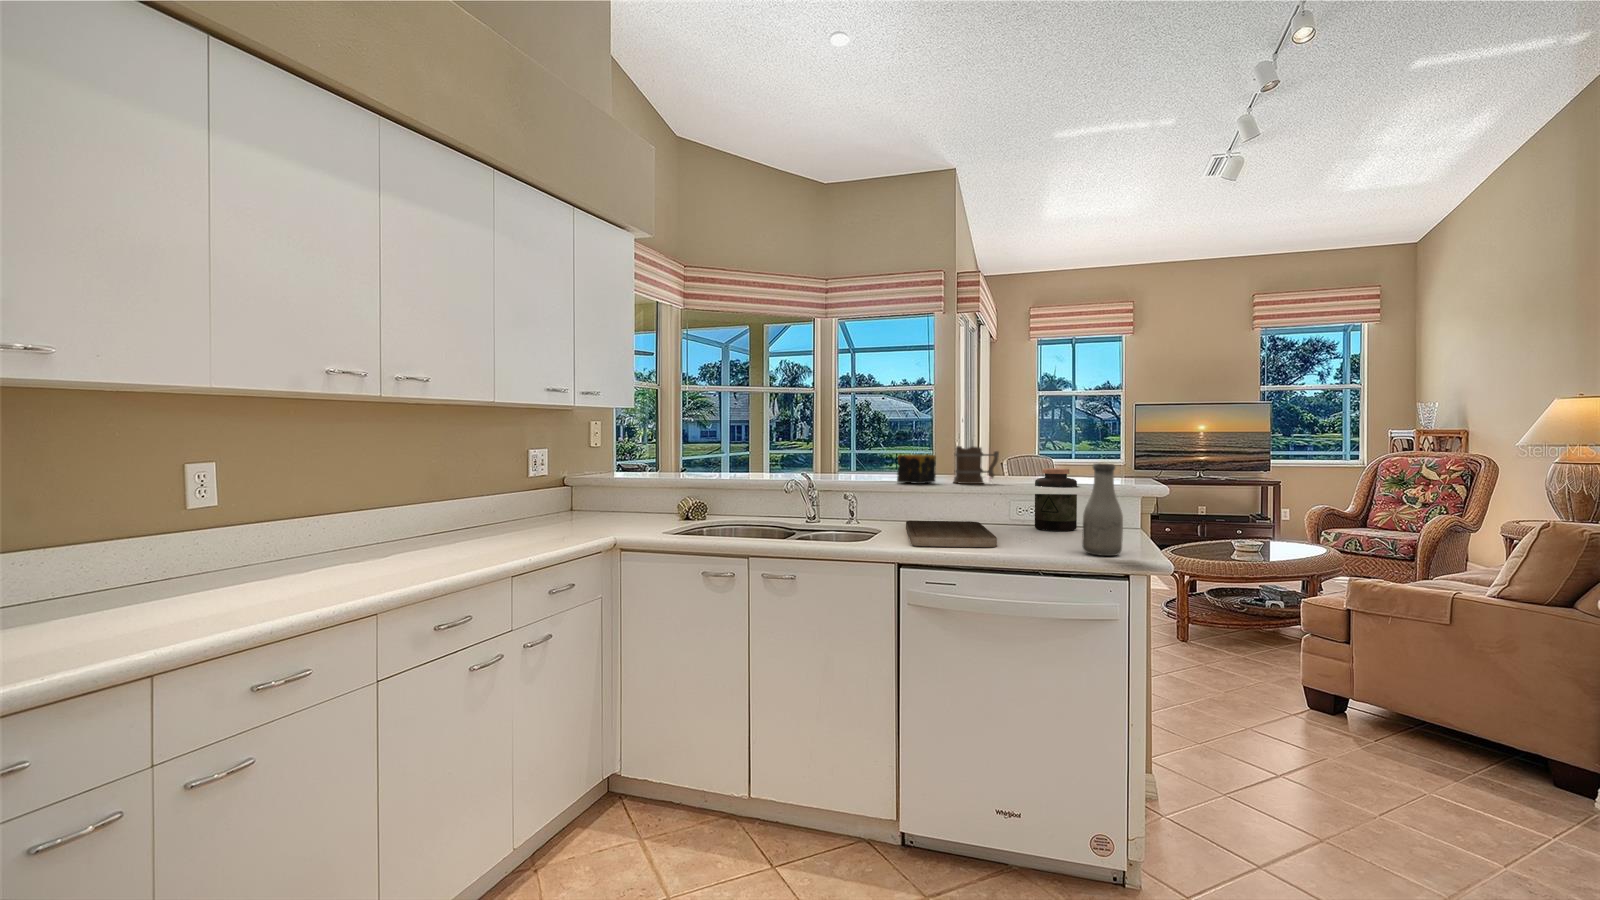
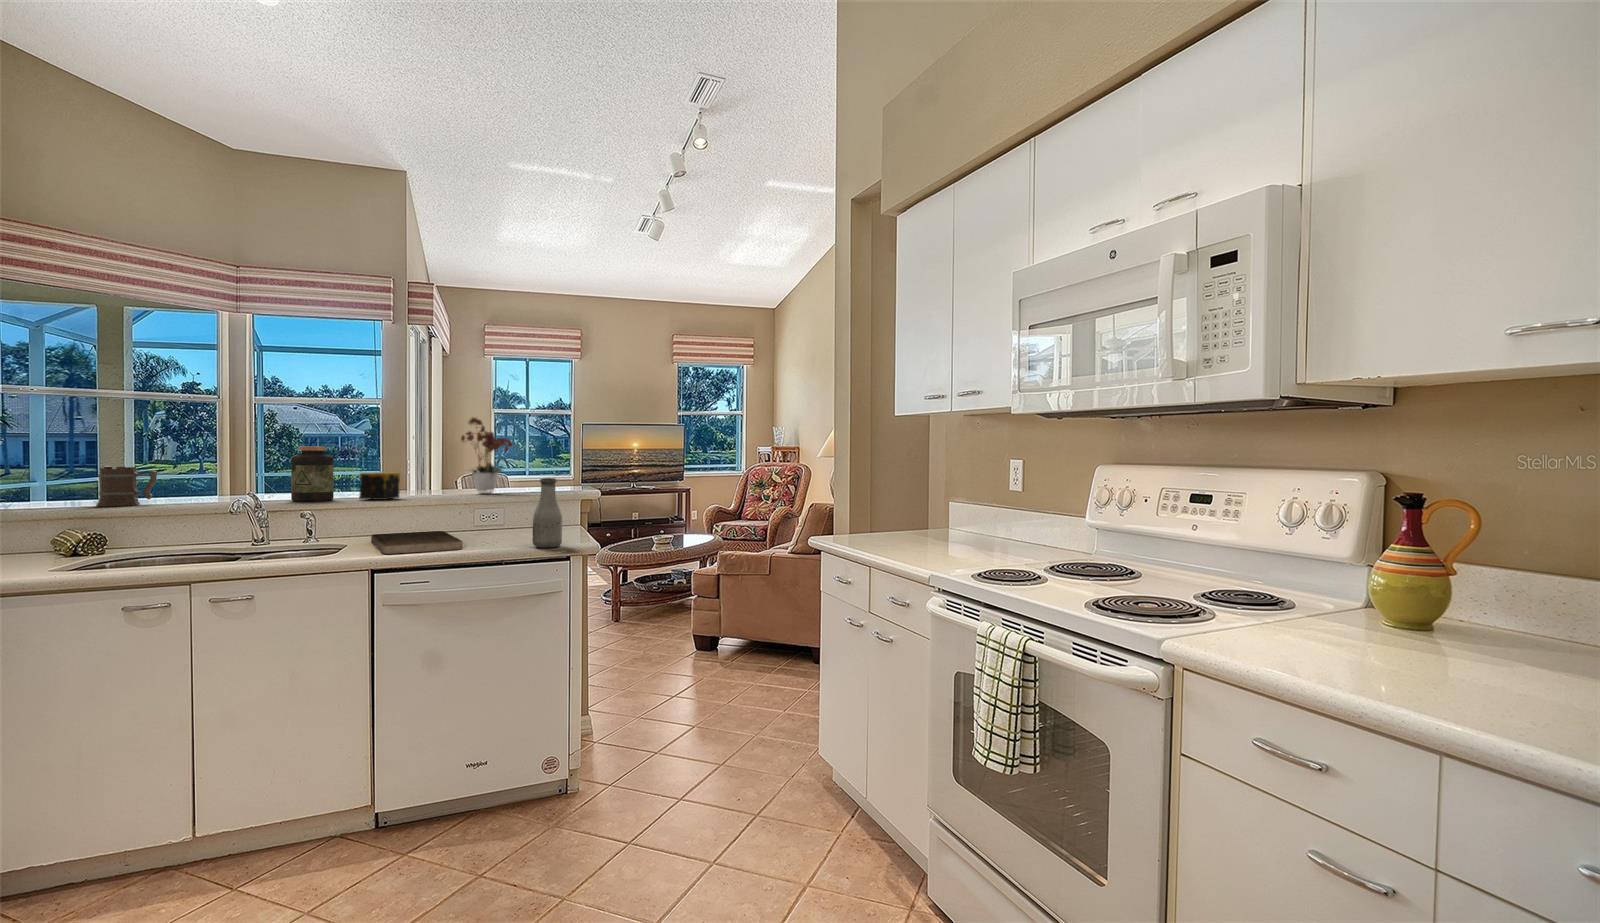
flower arrangement: none [997,389,1063,481] -> present [461,418,513,494]
mug: present [953,446,999,484] -> present [96,466,157,506]
jar: present [1035,468,1077,531] -> present [291,446,334,501]

